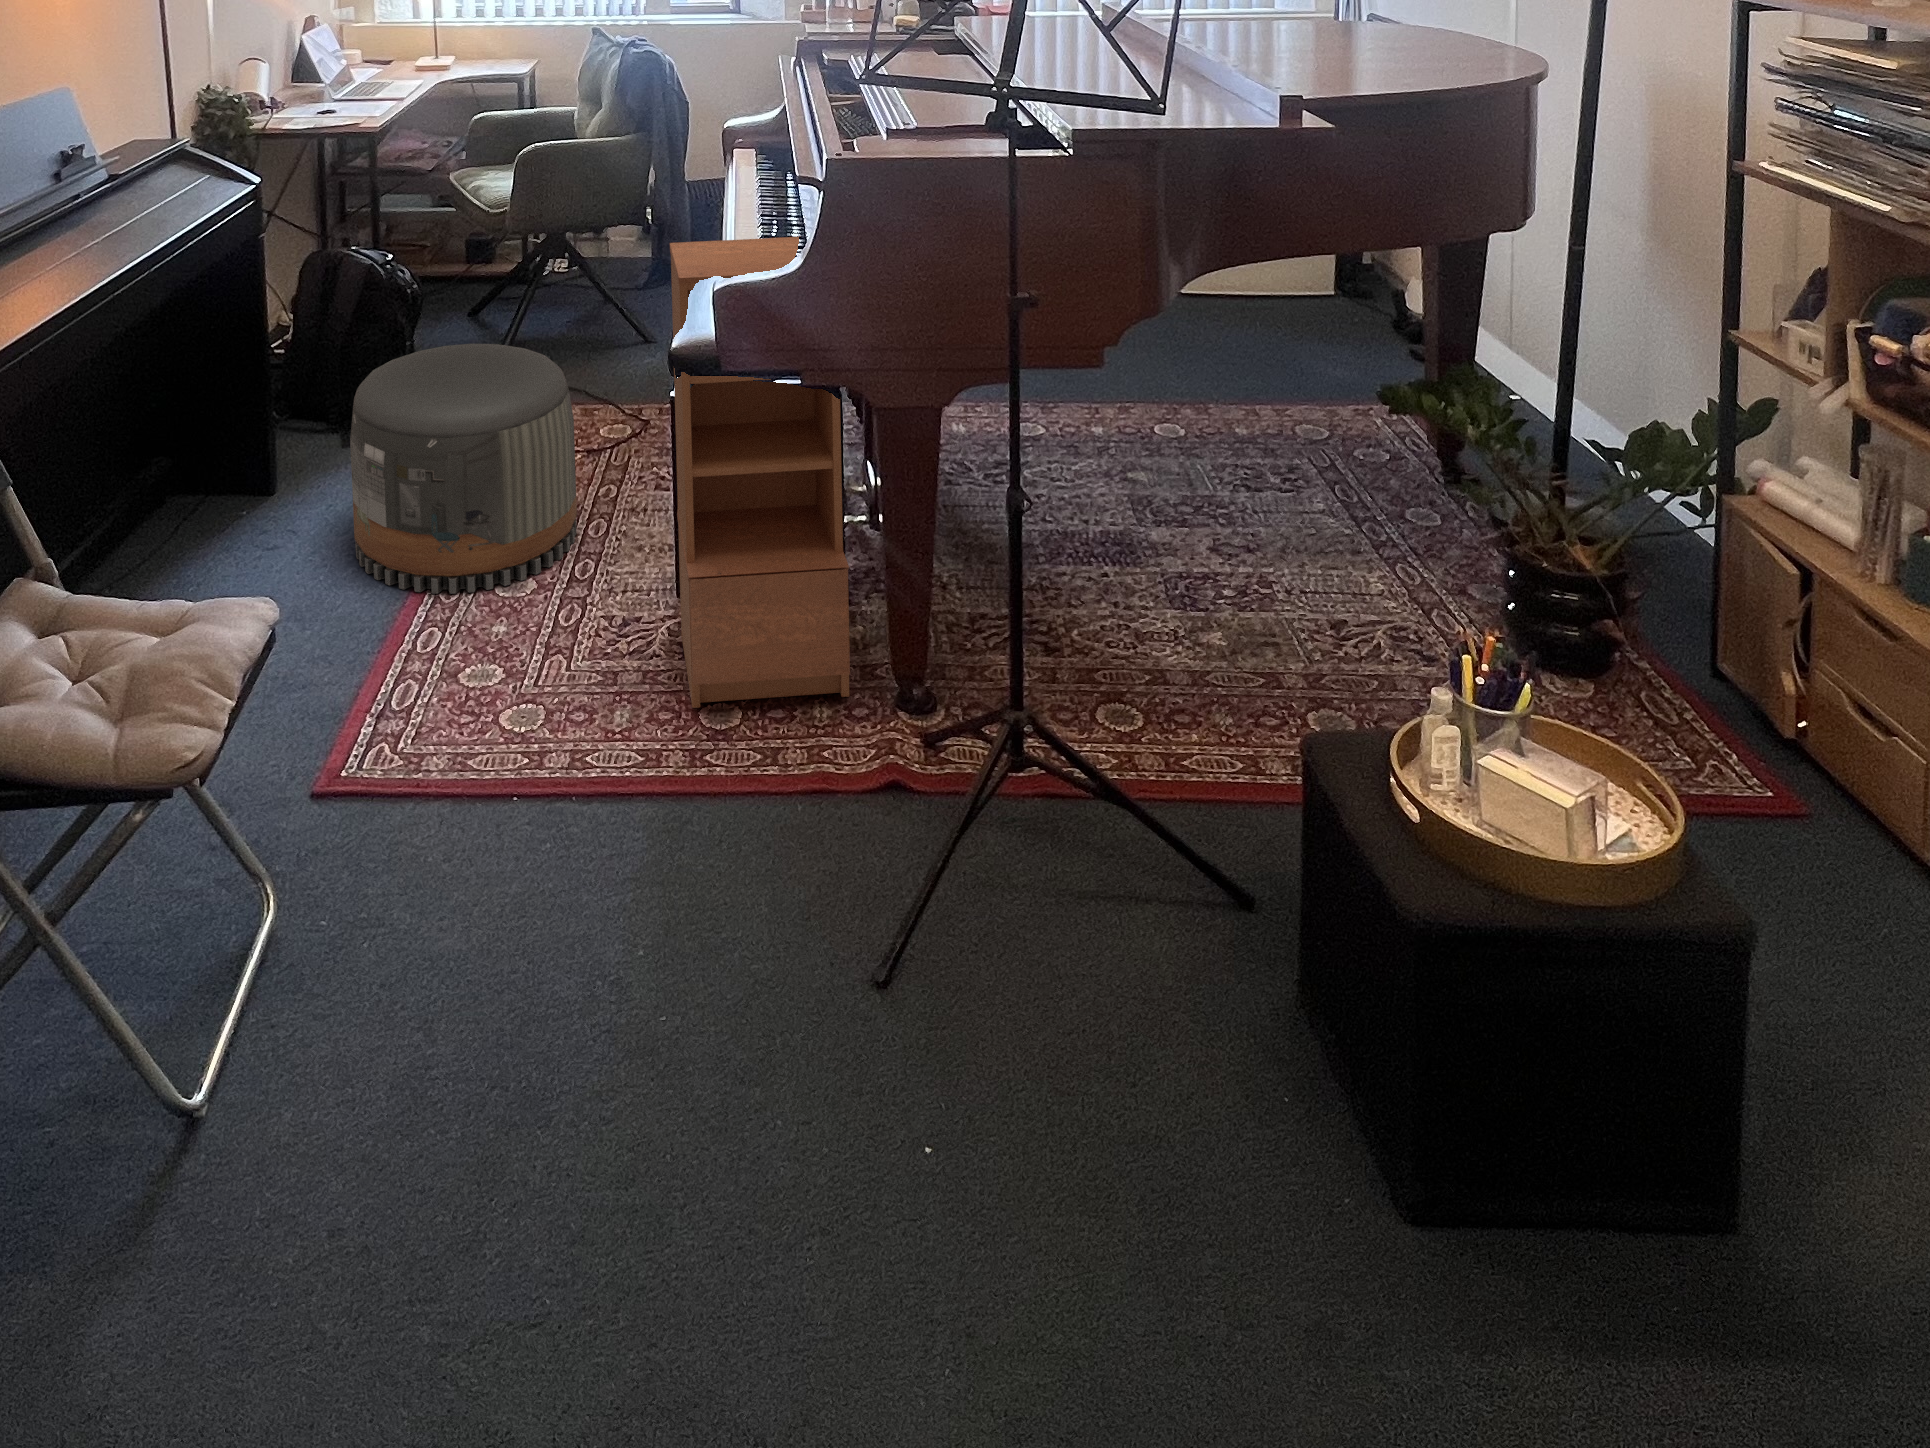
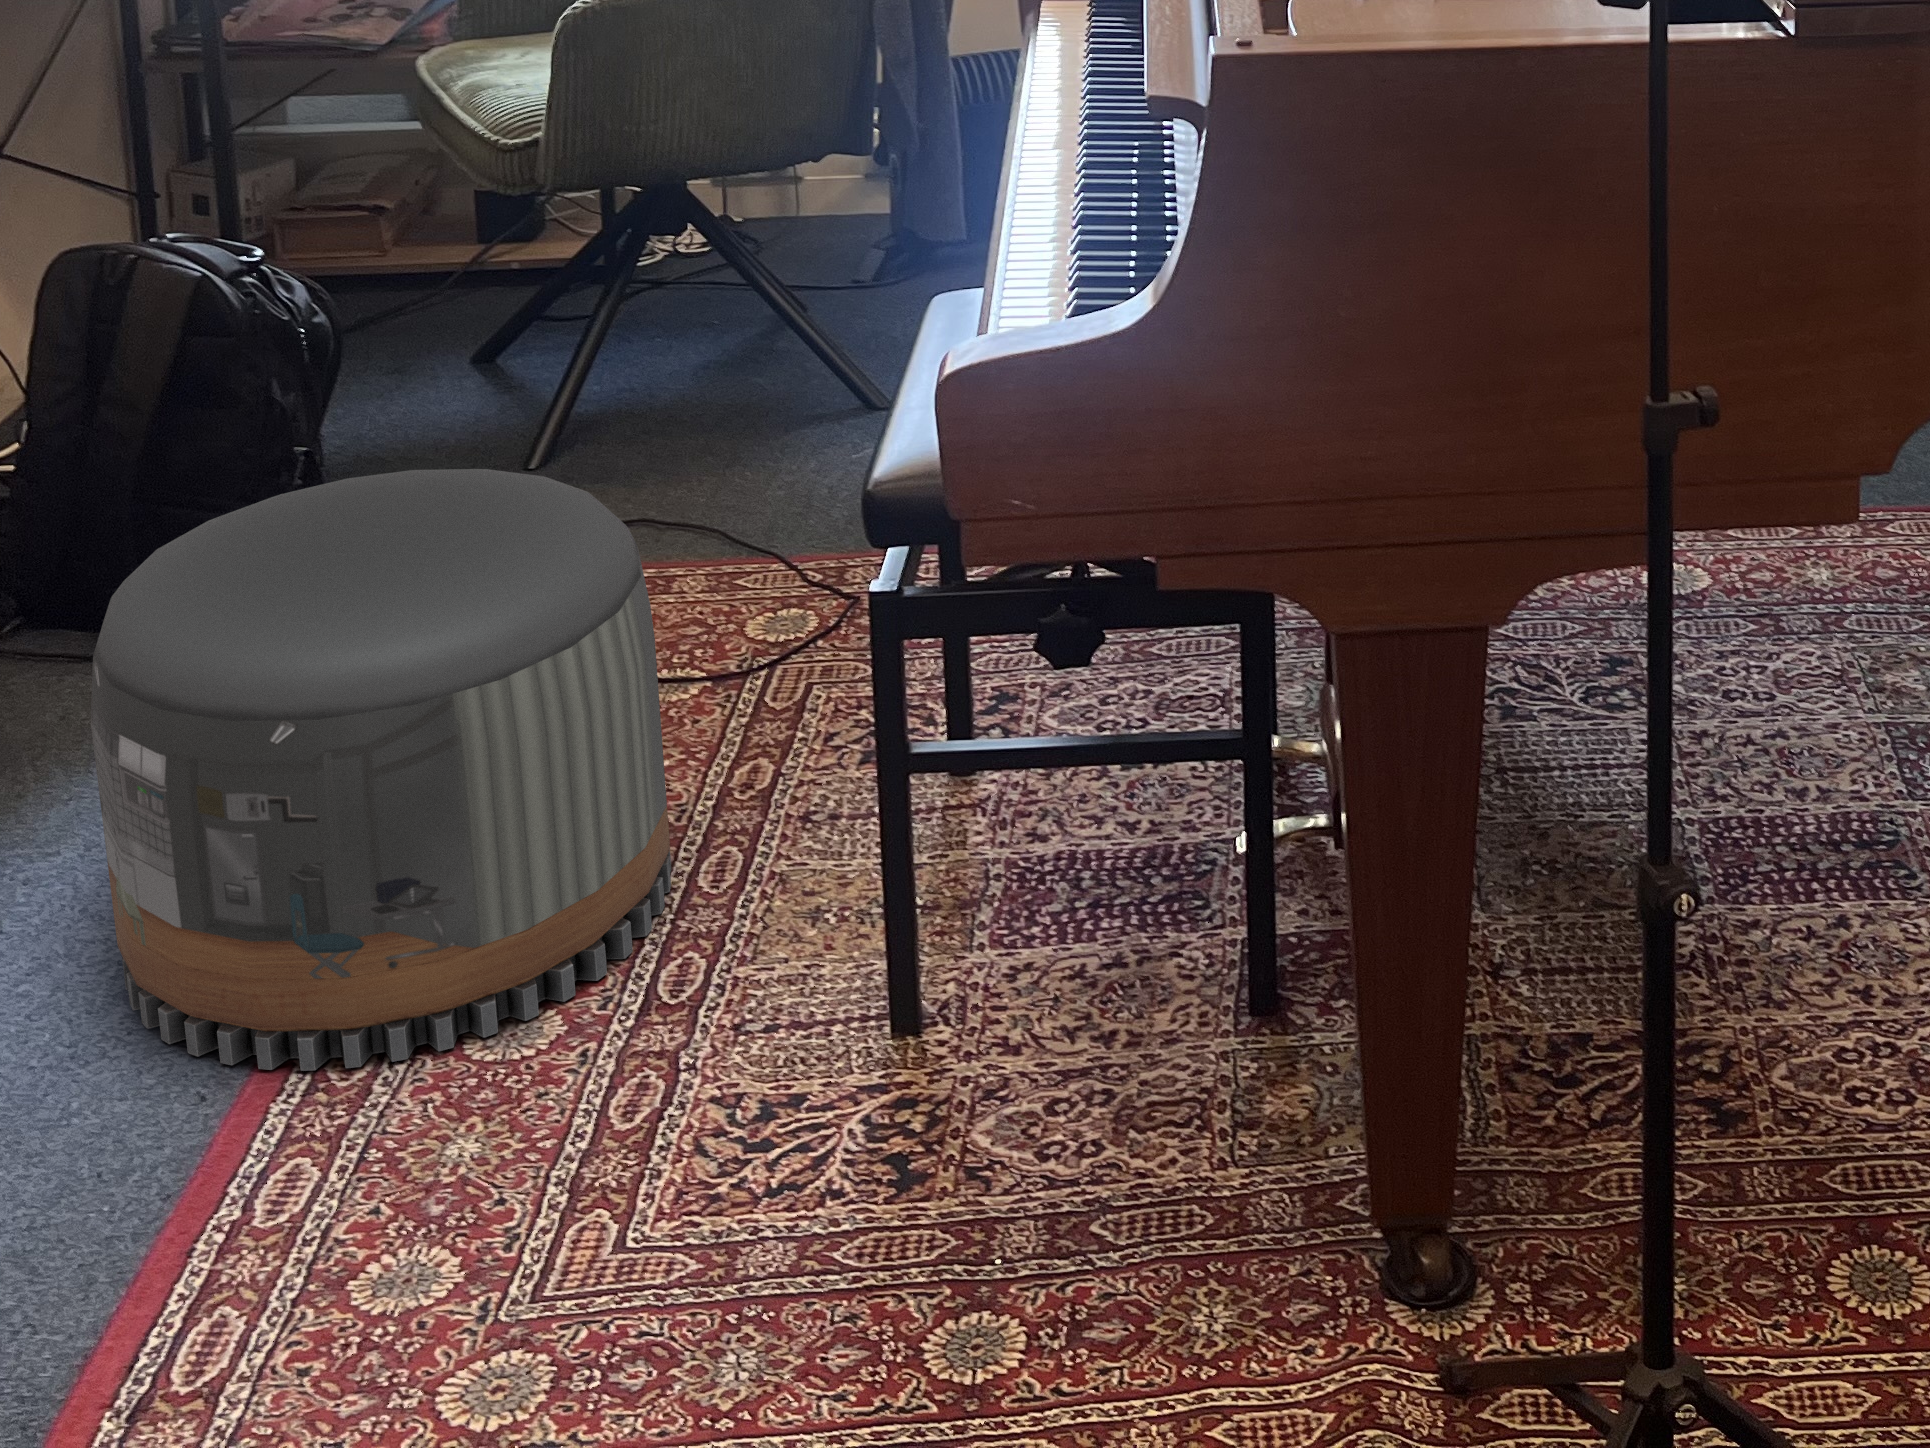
bookcase: present [670,237,850,708] -> none [846,224,1281,1335]

